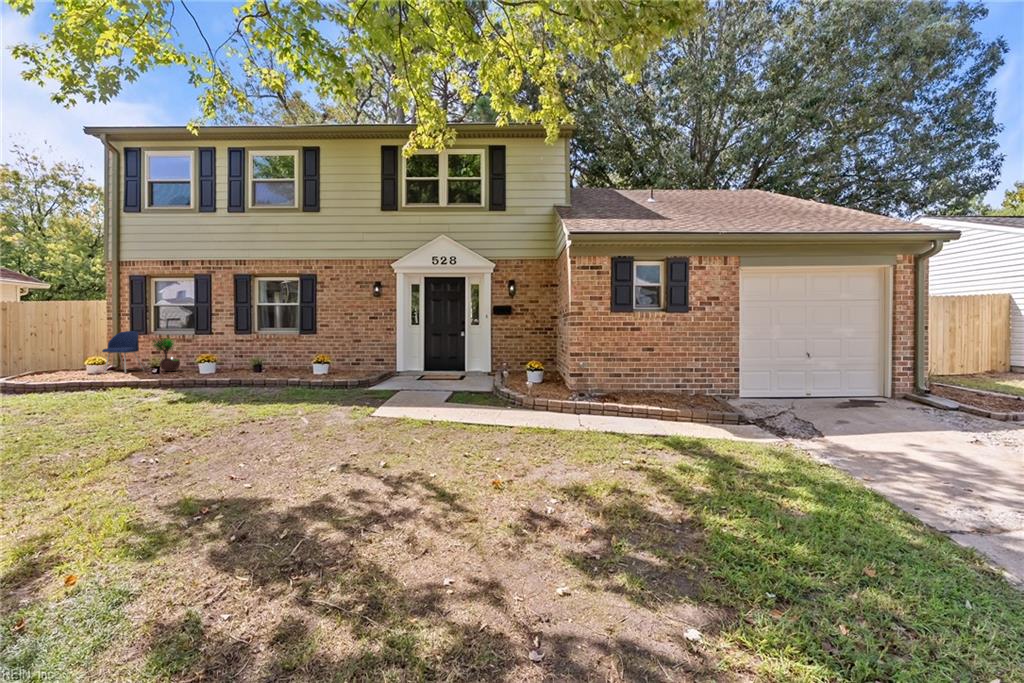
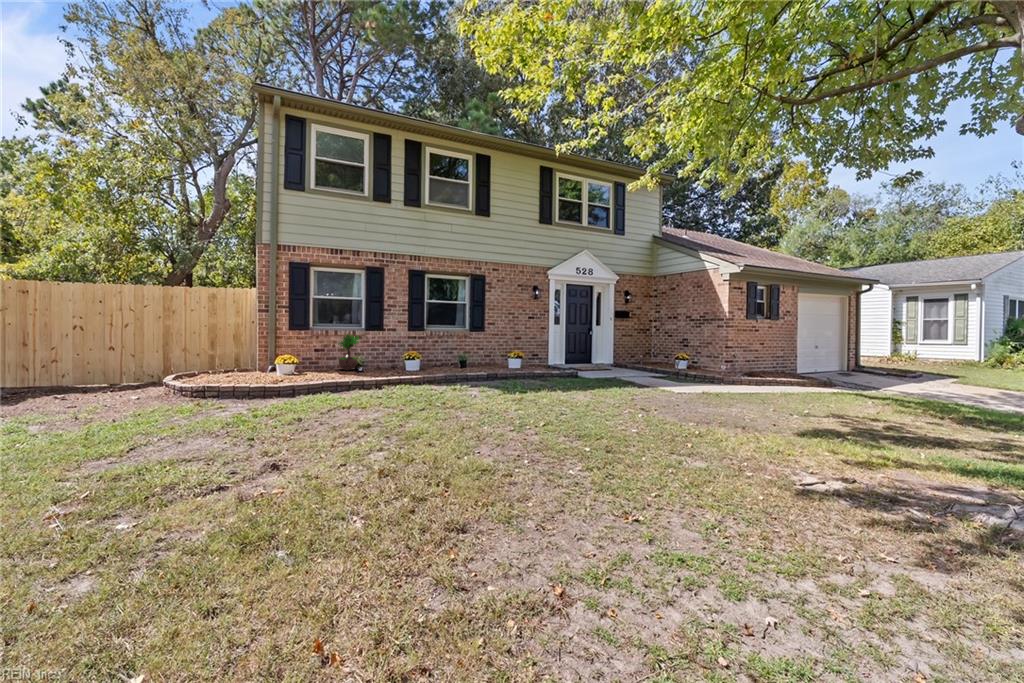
chair: present [102,331,144,373] -> none [283,326,316,375]

